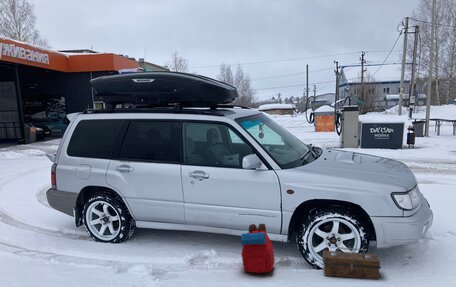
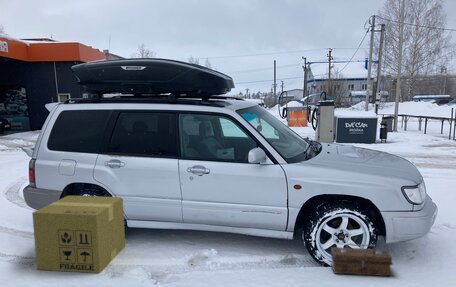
cardboard box: none [51,197,134,268] -> present [32,196,125,273]
backpack: present [241,224,275,273] -> none [248,221,281,274]

